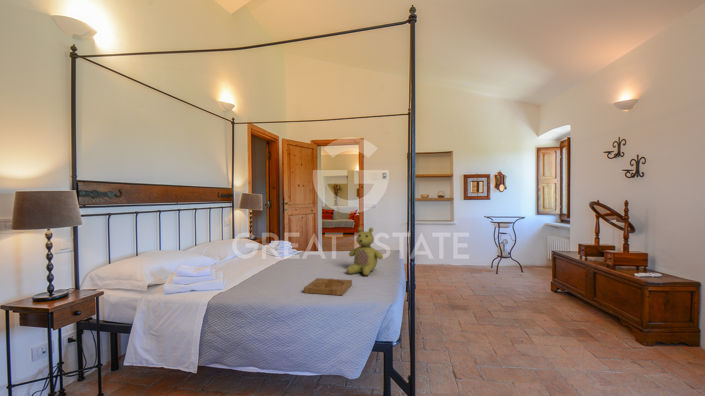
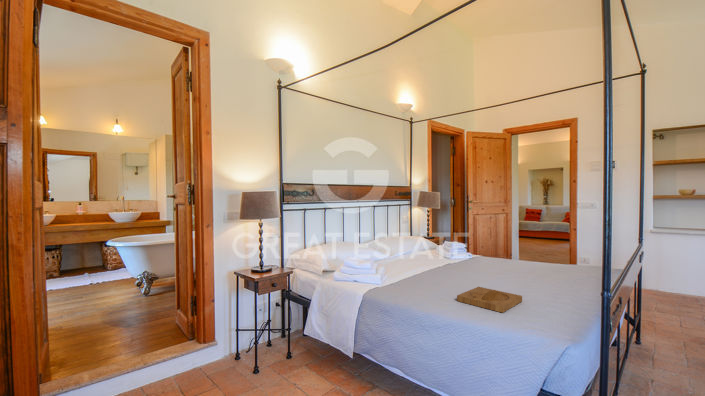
stuffed bear: present [347,227,383,276] -> none [522,231,576,293]

